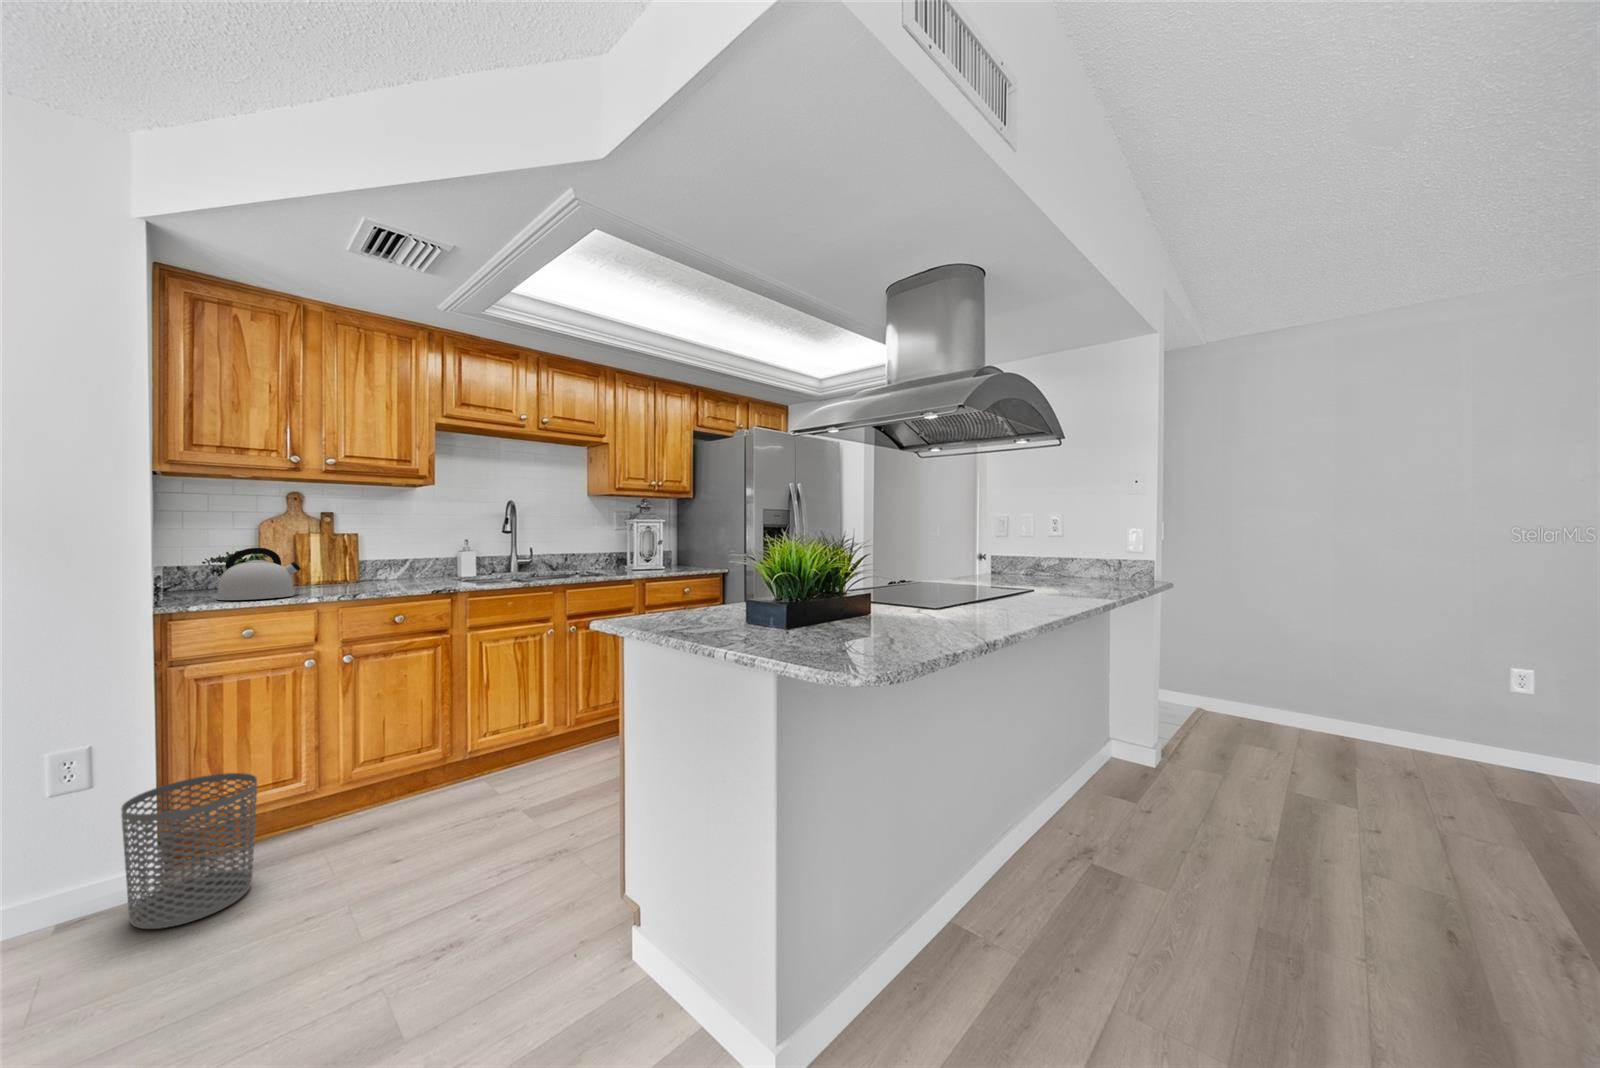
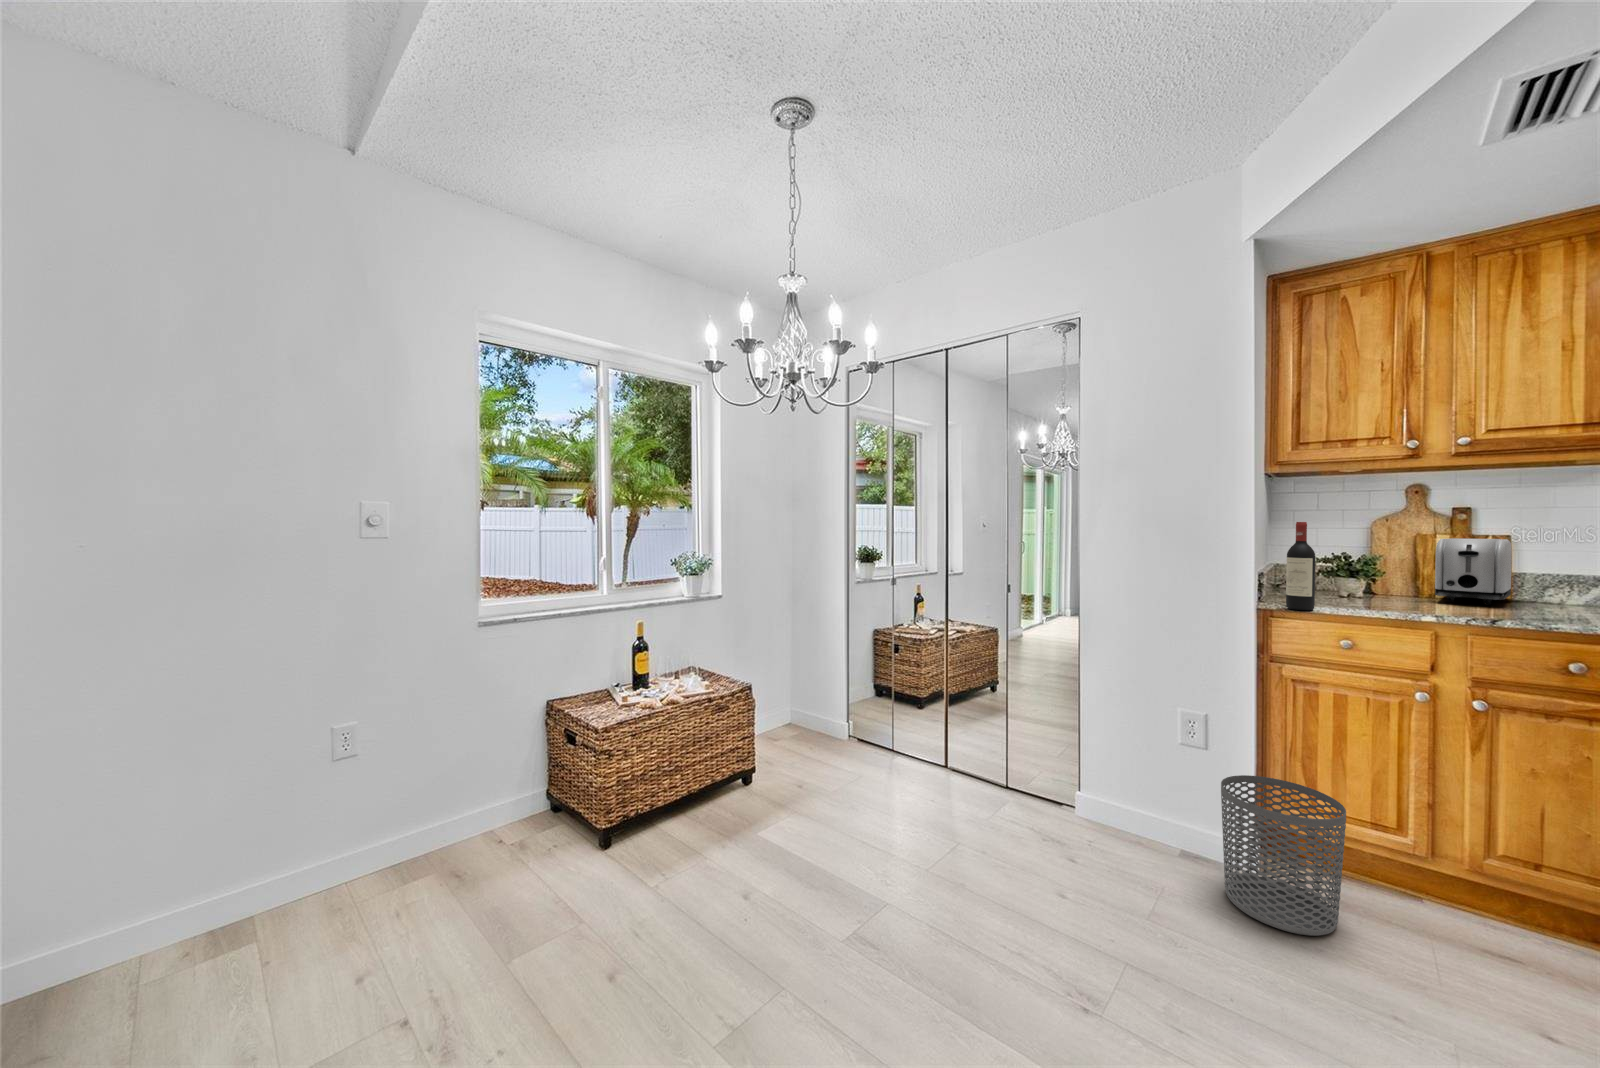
wine bottle: none [187,523,217,609] -> present [1286,522,1315,610]
toaster: none [312,536,359,586] -> present [1435,538,1512,604]
kettle: present [217,548,301,600] -> none [1318,550,1416,609]

